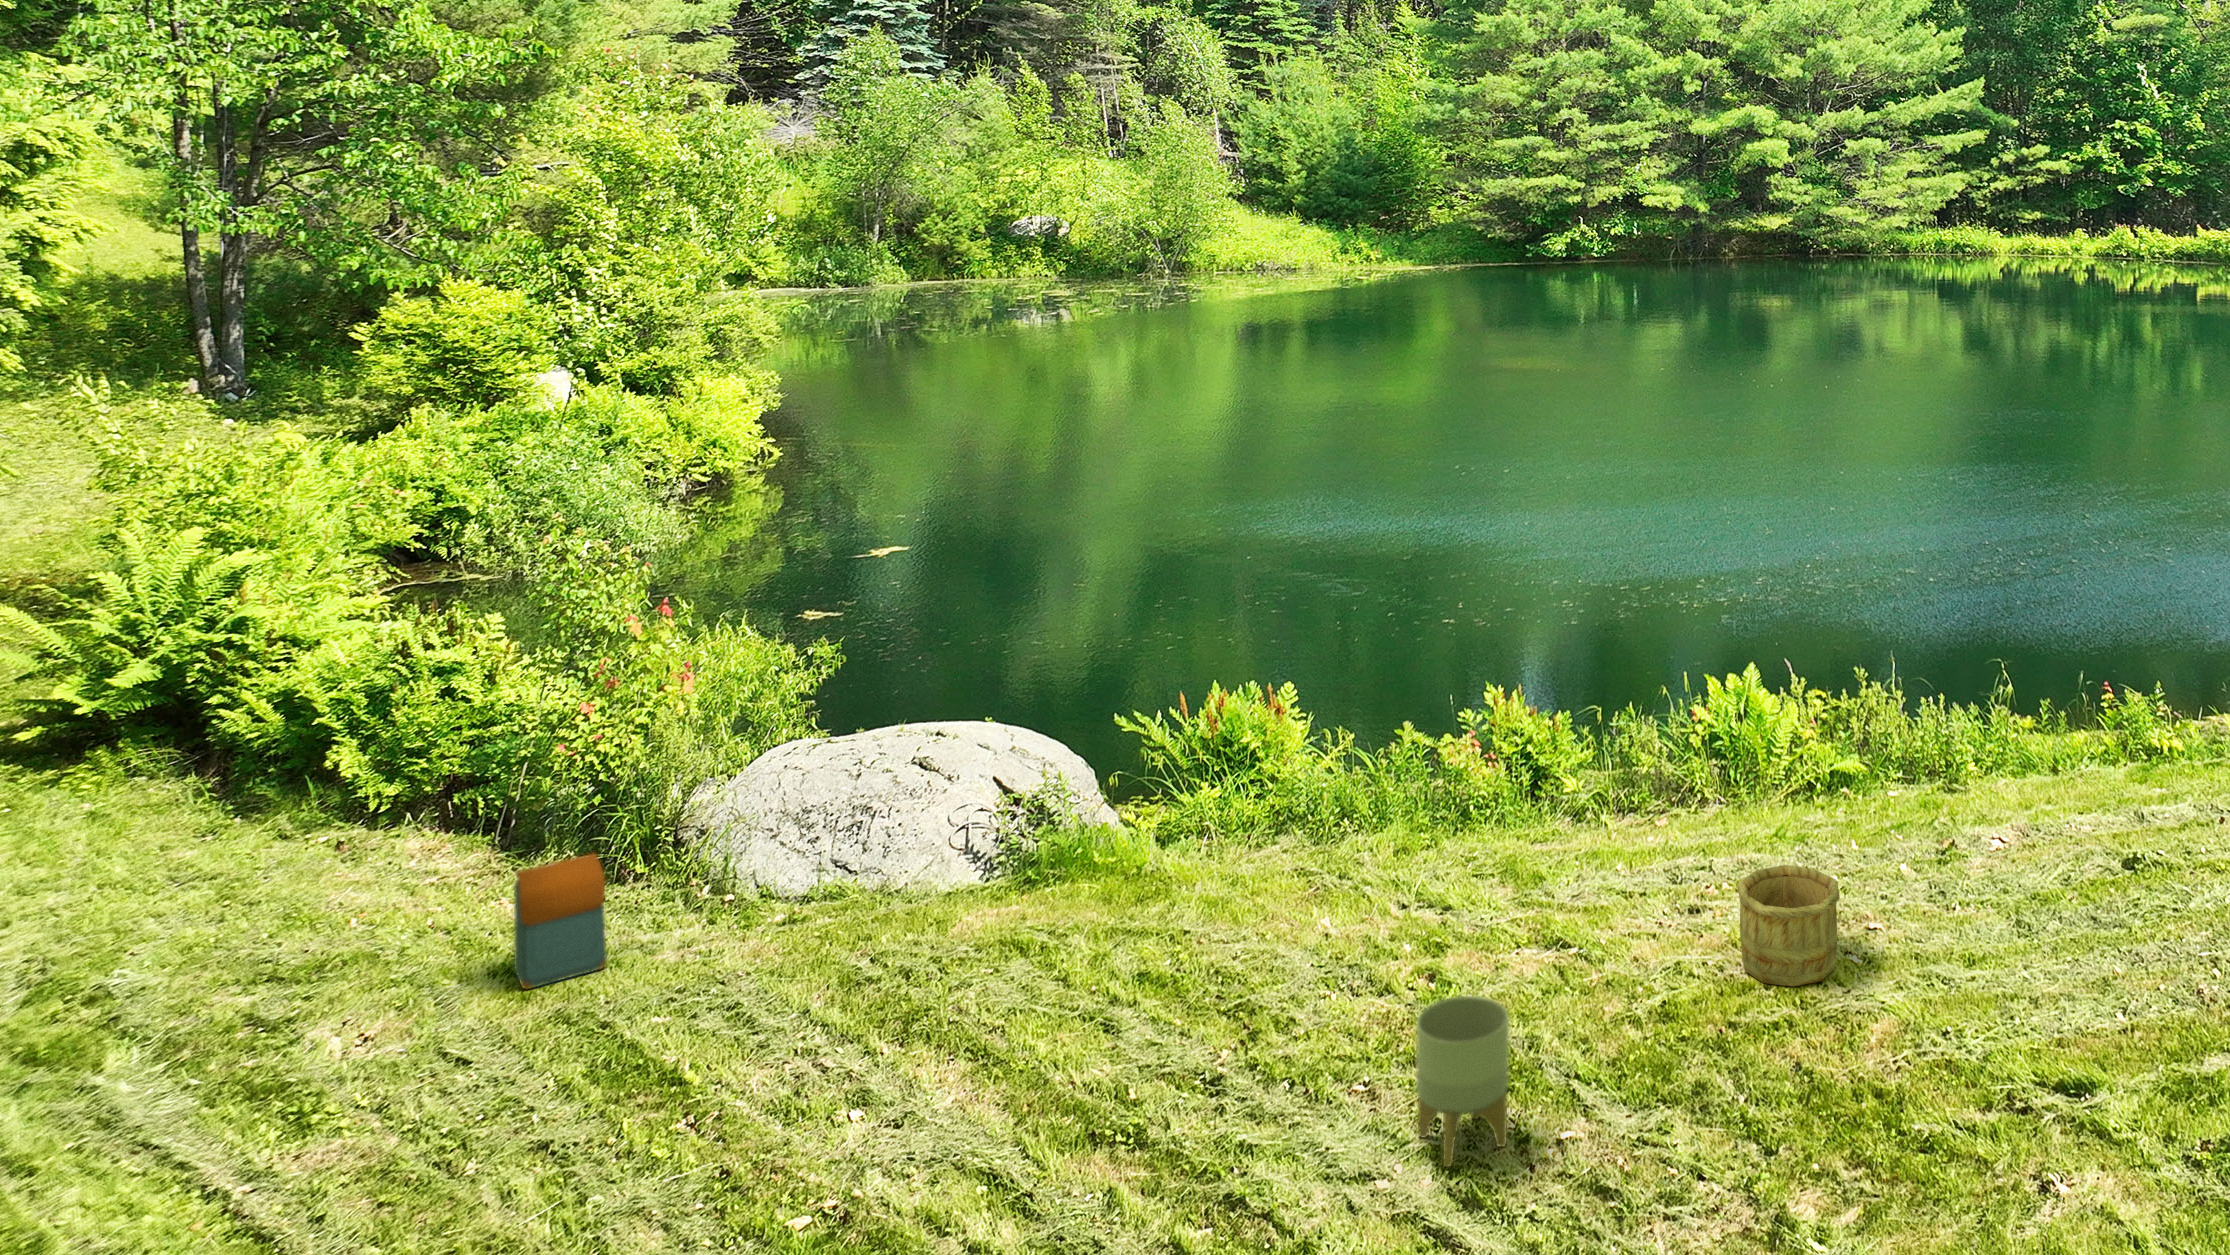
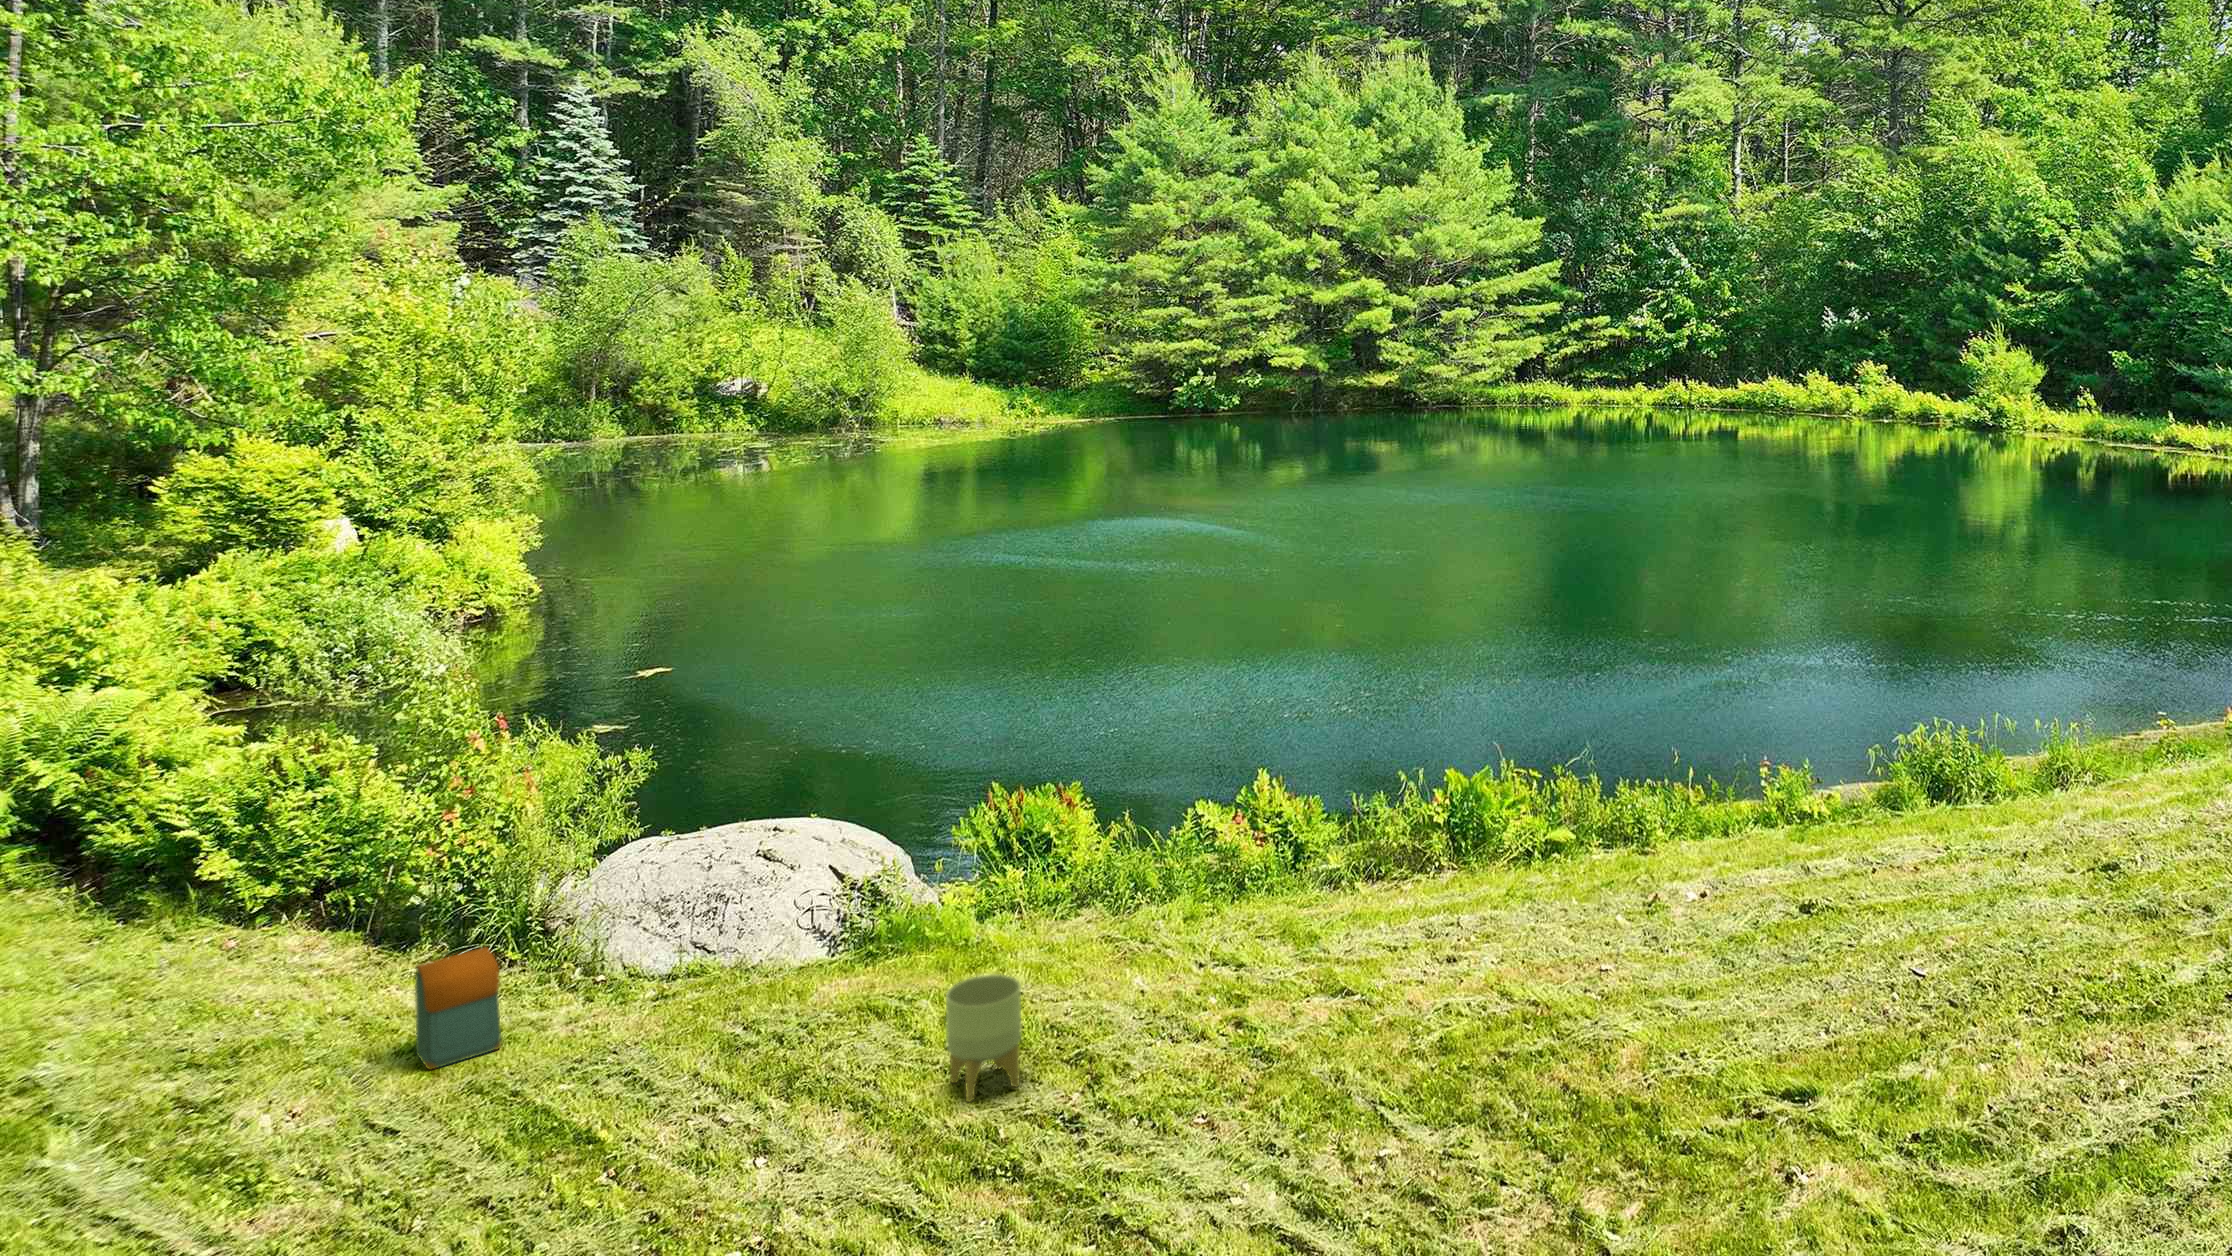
wooden bucket: present [1737,865,1840,986] -> none [1510,923,1598,1025]
planter: present [1416,995,1509,1167] -> present [946,974,1021,1102]

